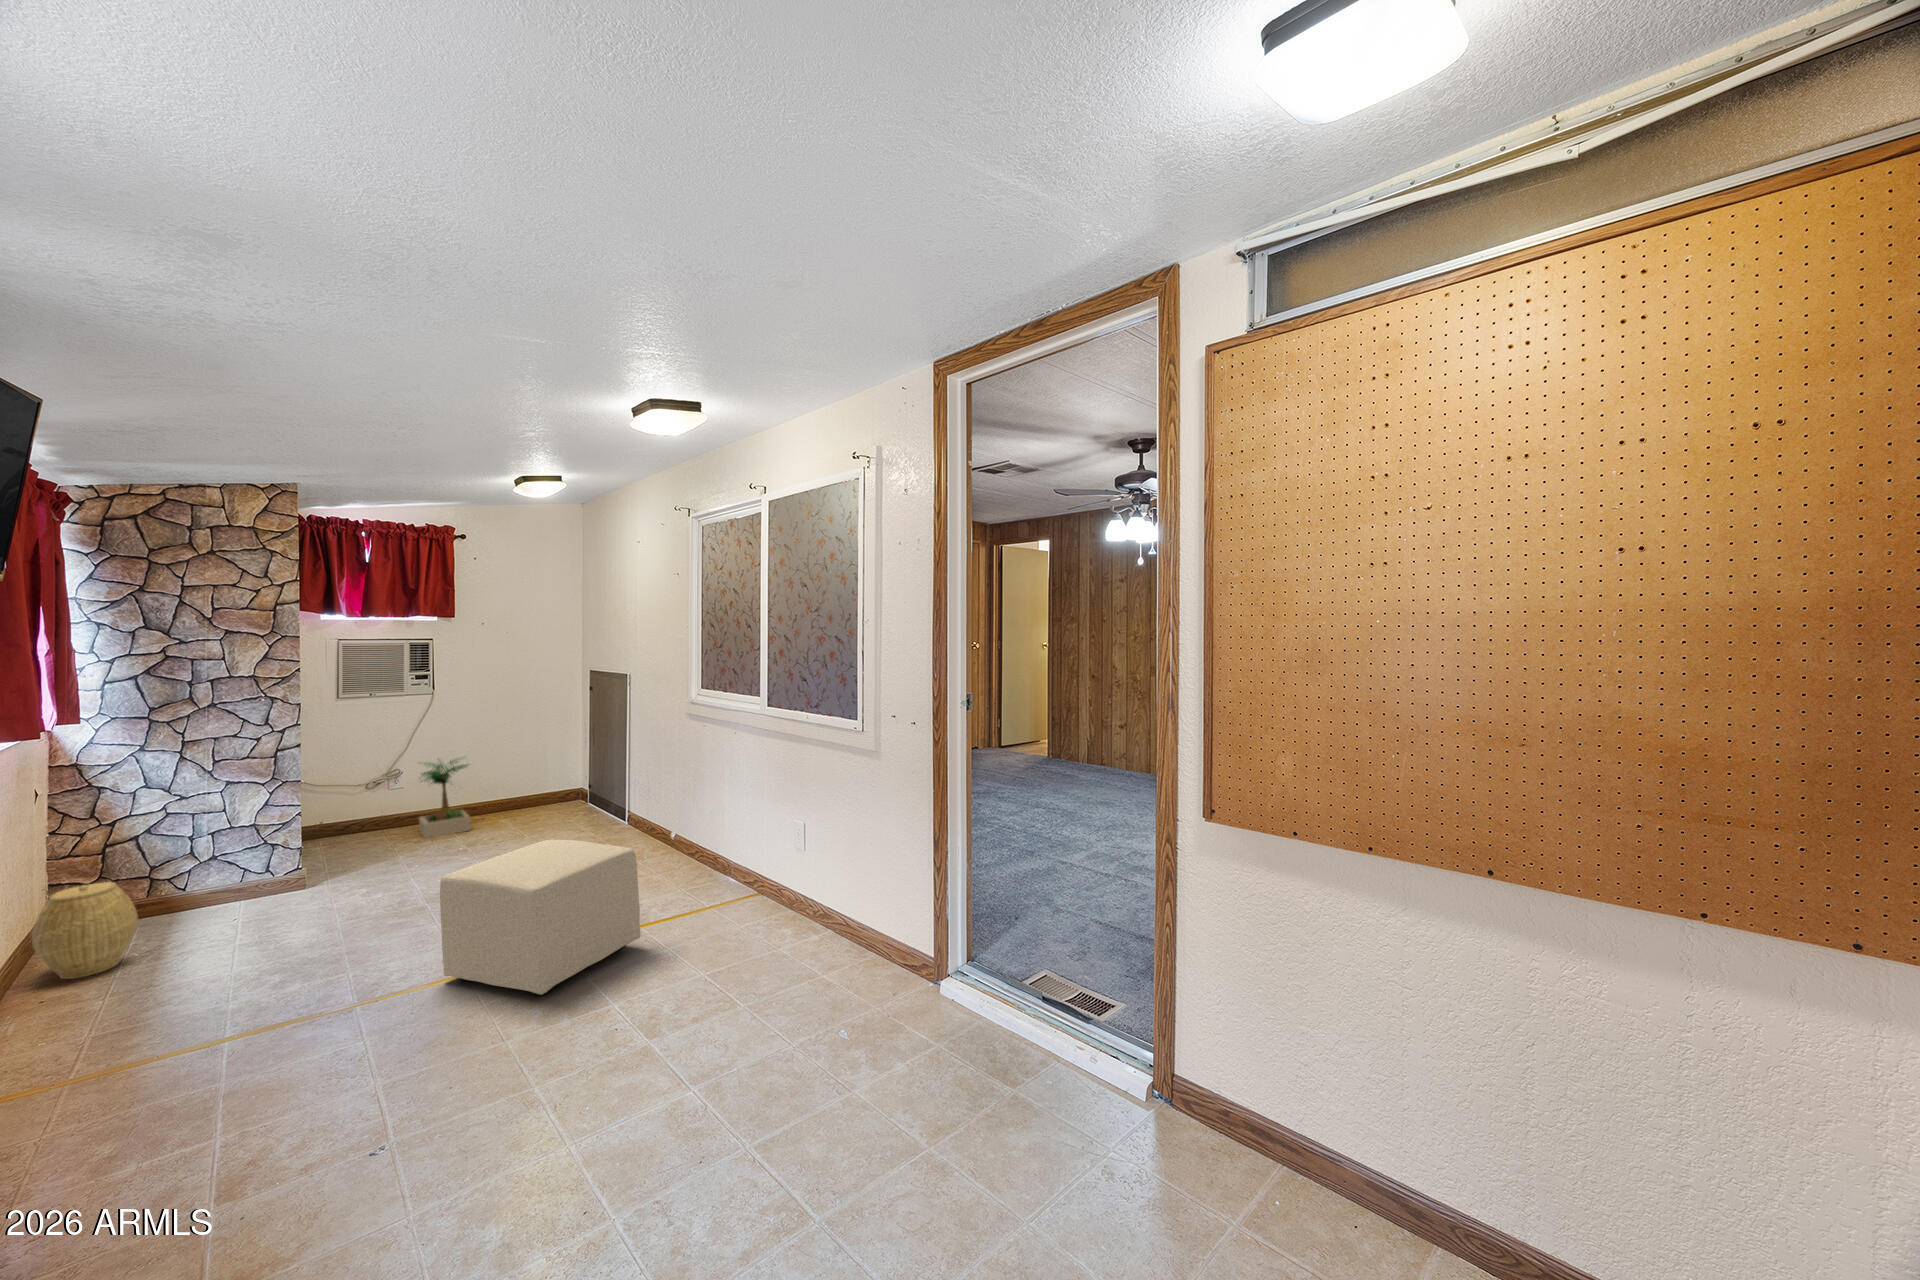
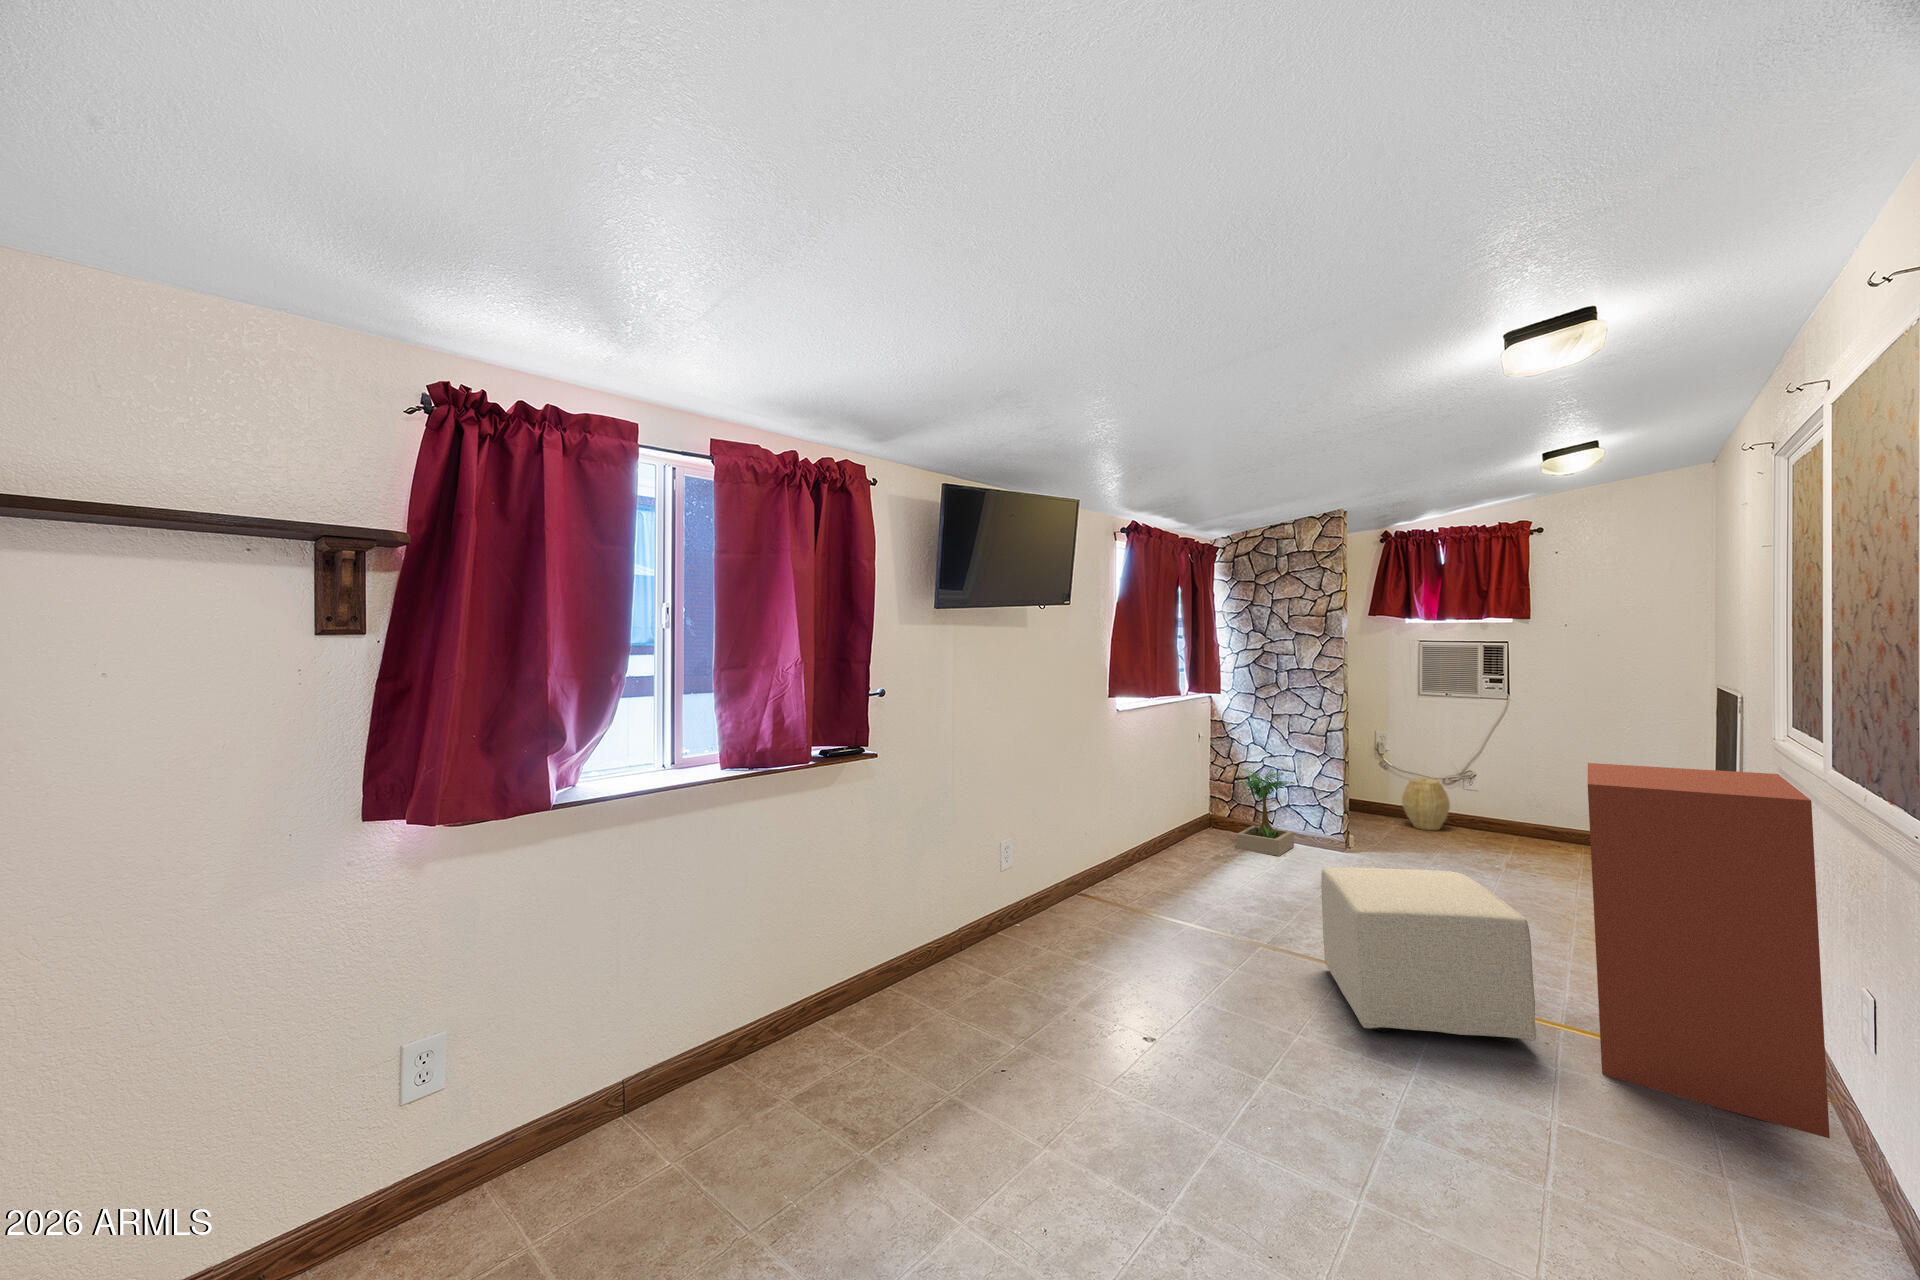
bookshelf: none [631,717,768,939] -> present [1587,763,1830,1138]
potted plant: present [418,759,471,838] -> present [1237,769,1295,856]
woven basket: present [32,882,138,979] -> present [1402,778,1450,830]

